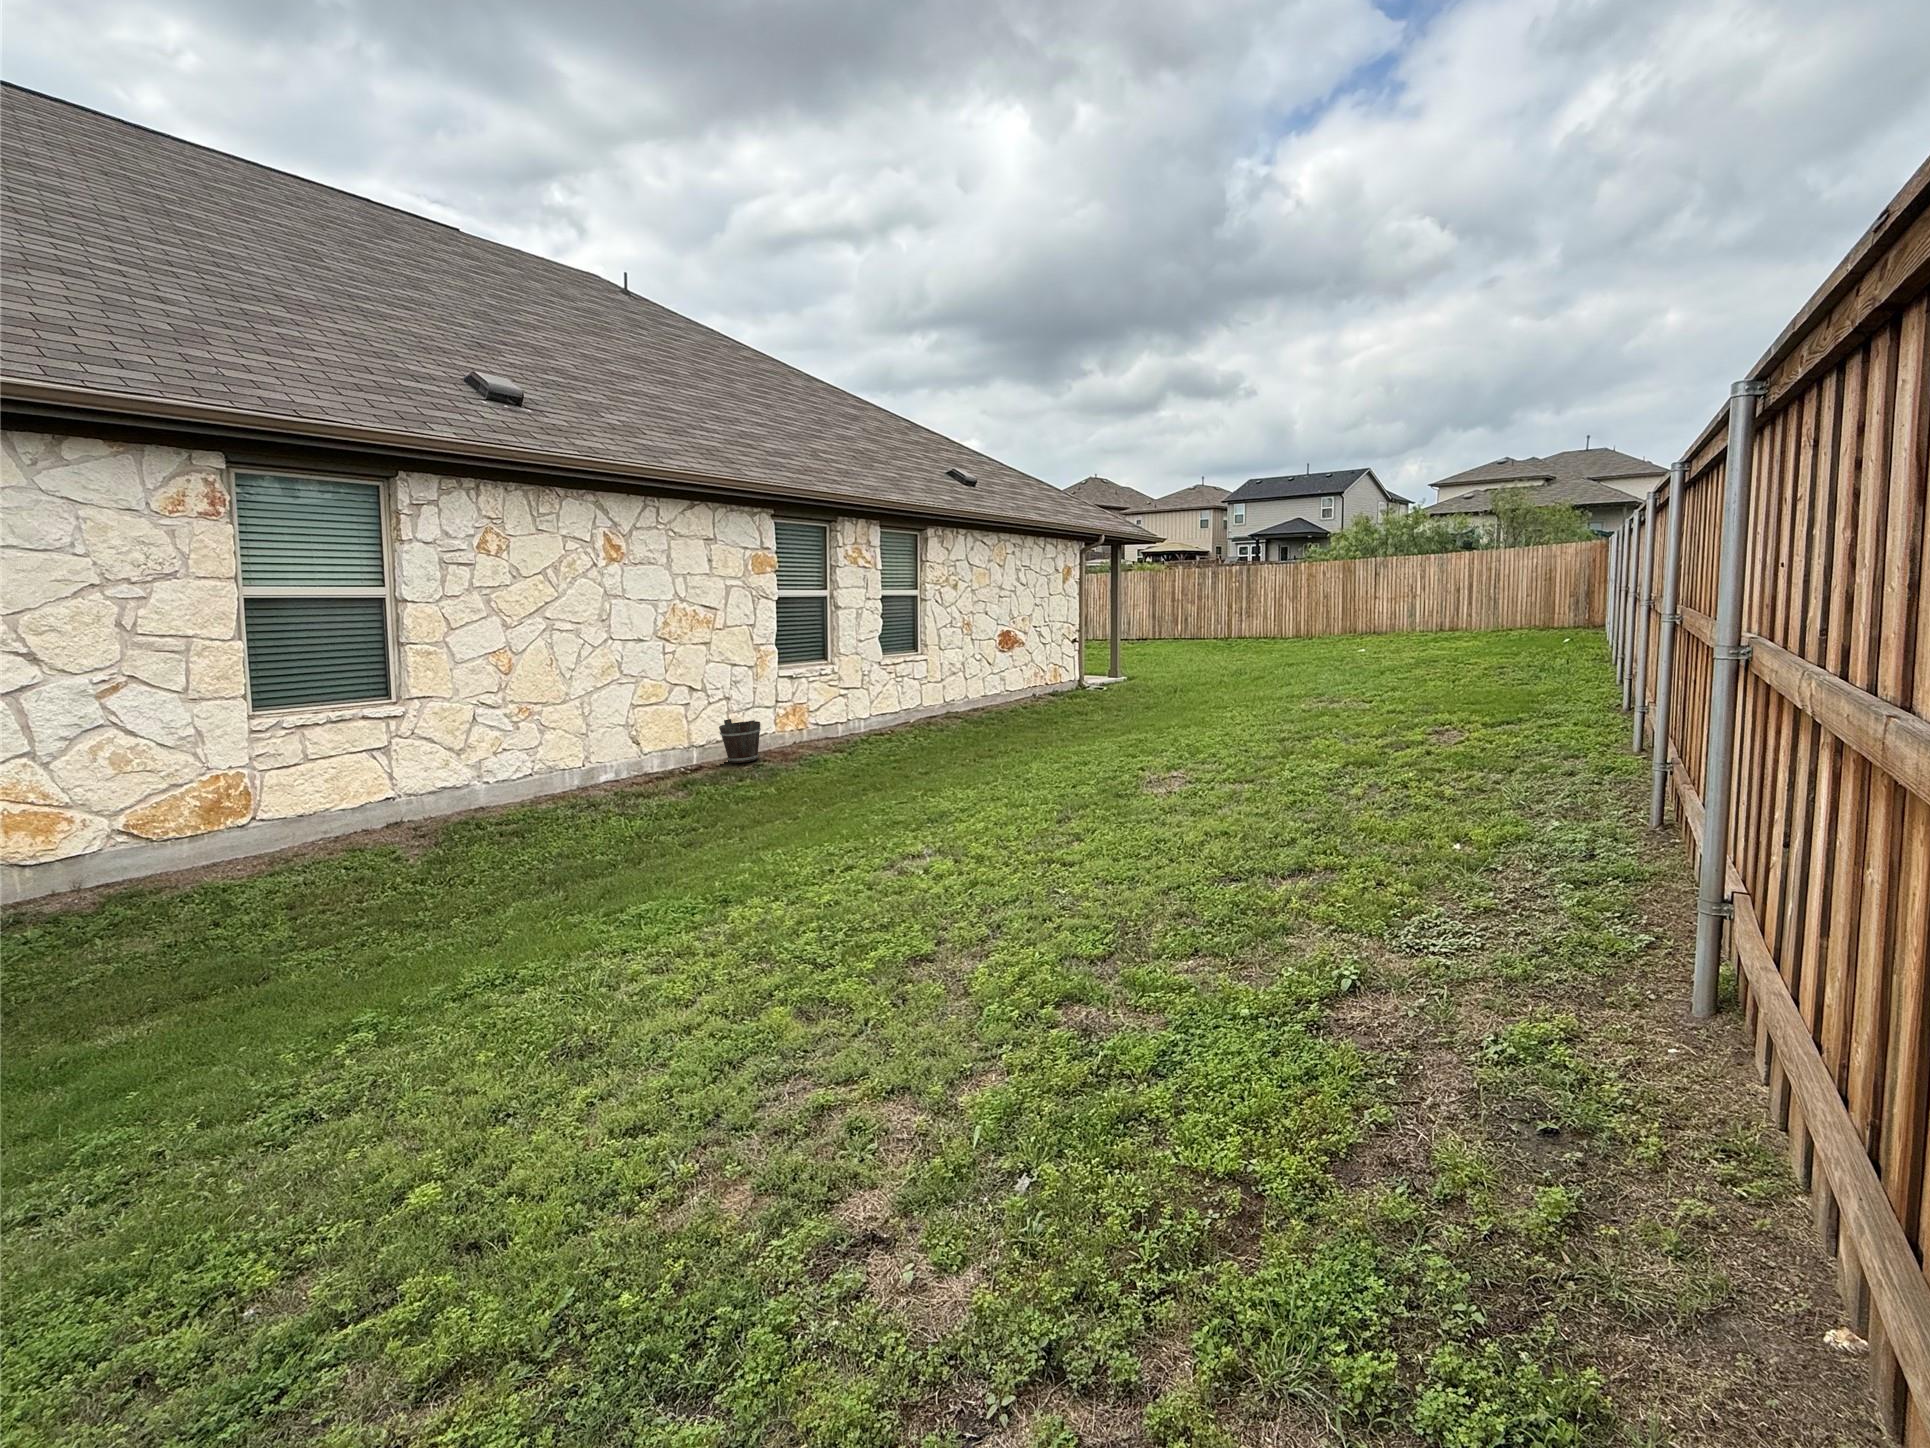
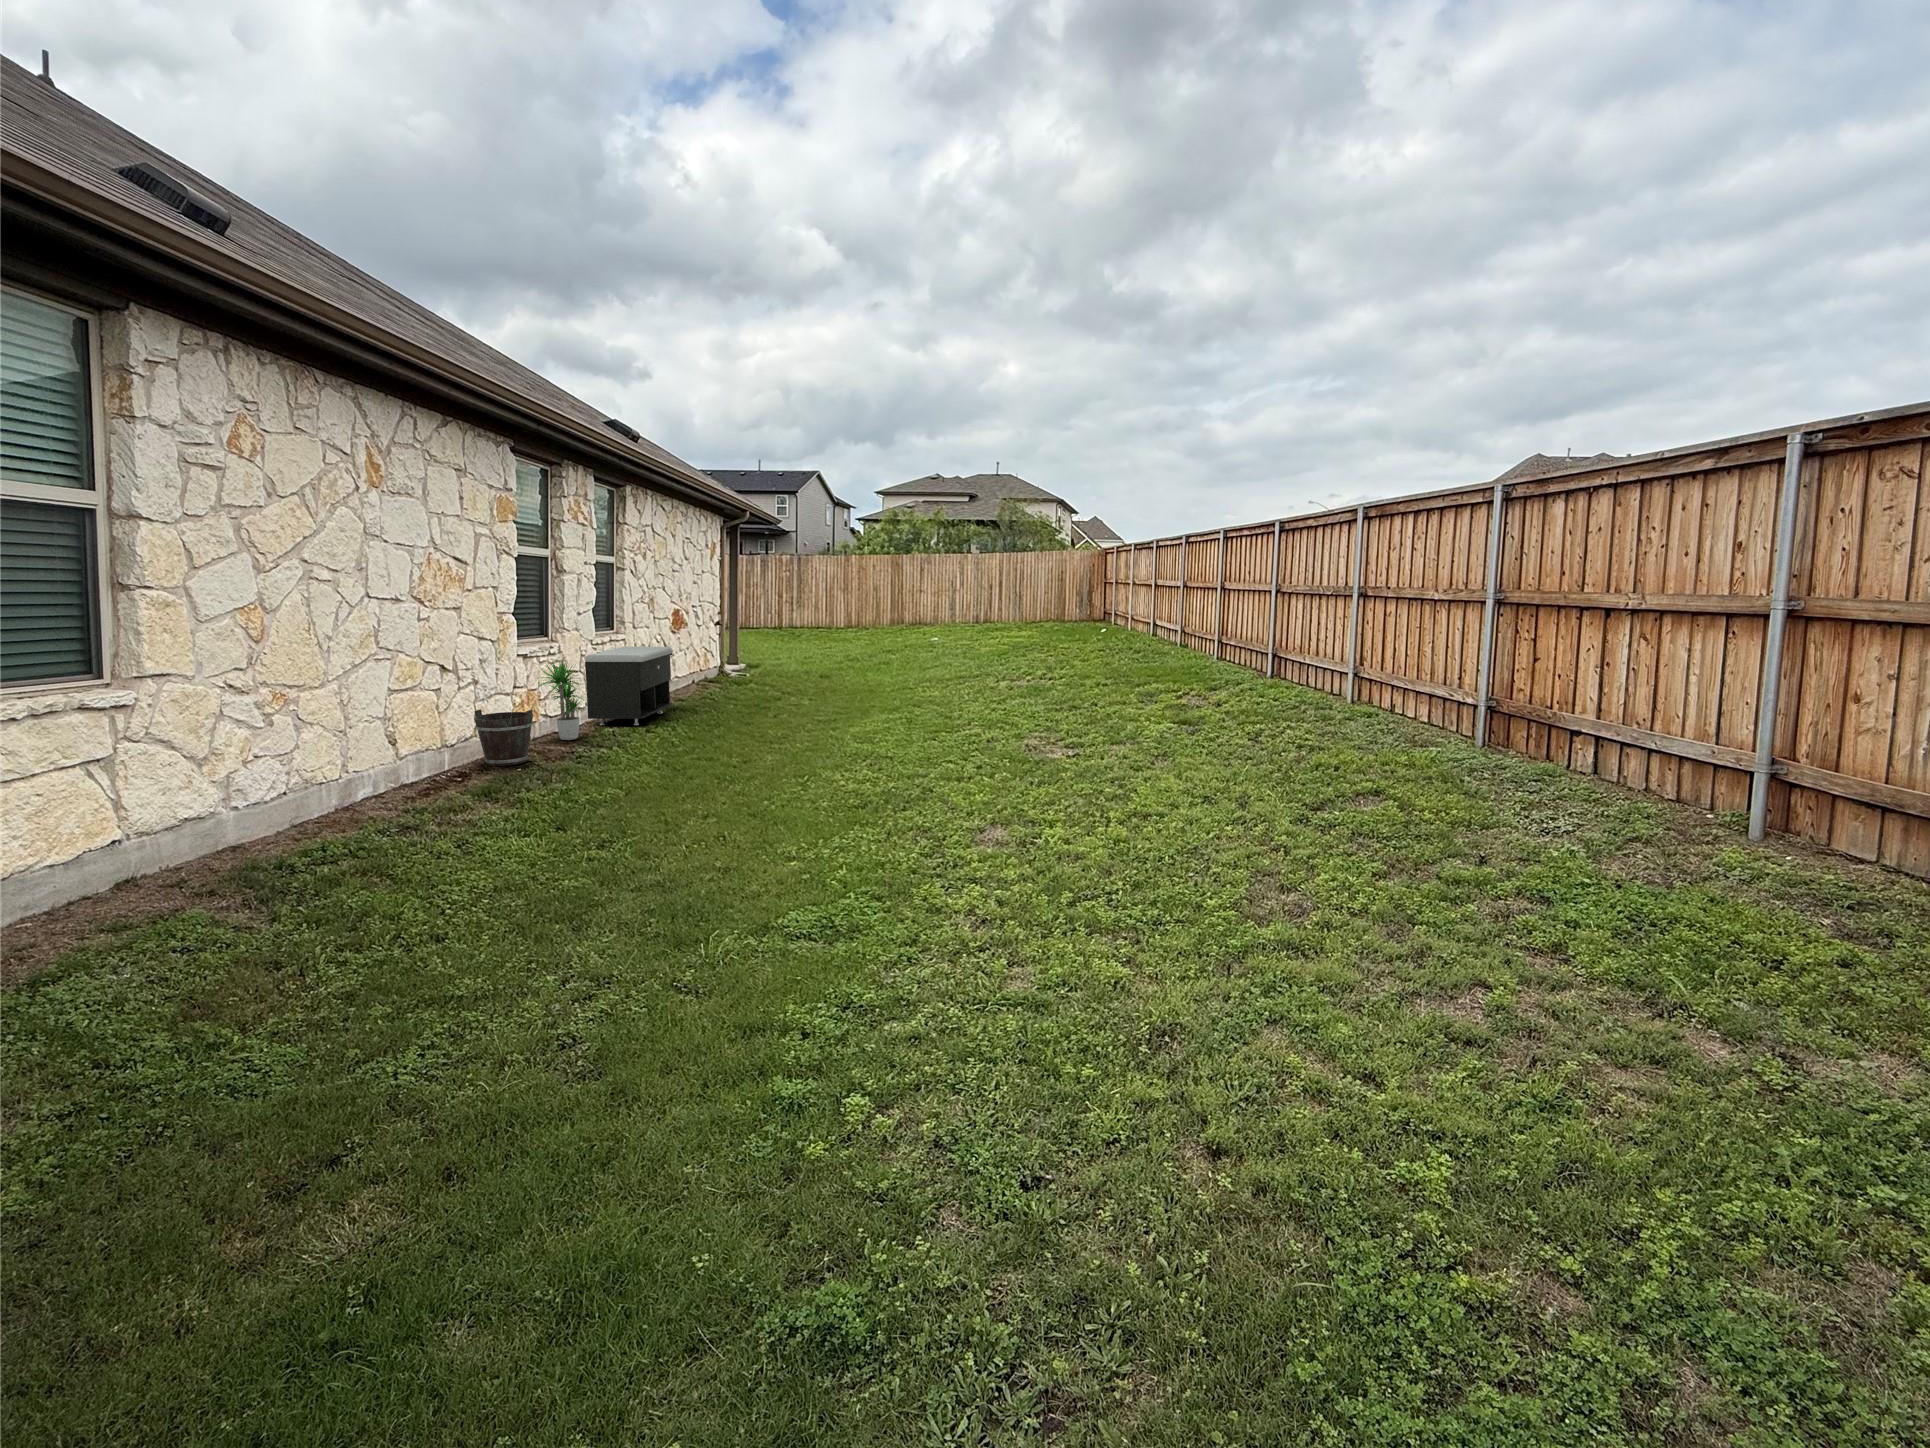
storage bench: none [864,665,951,733] -> present [585,647,673,725]
potted plant: none [792,678,836,744] -> present [540,661,584,740]

